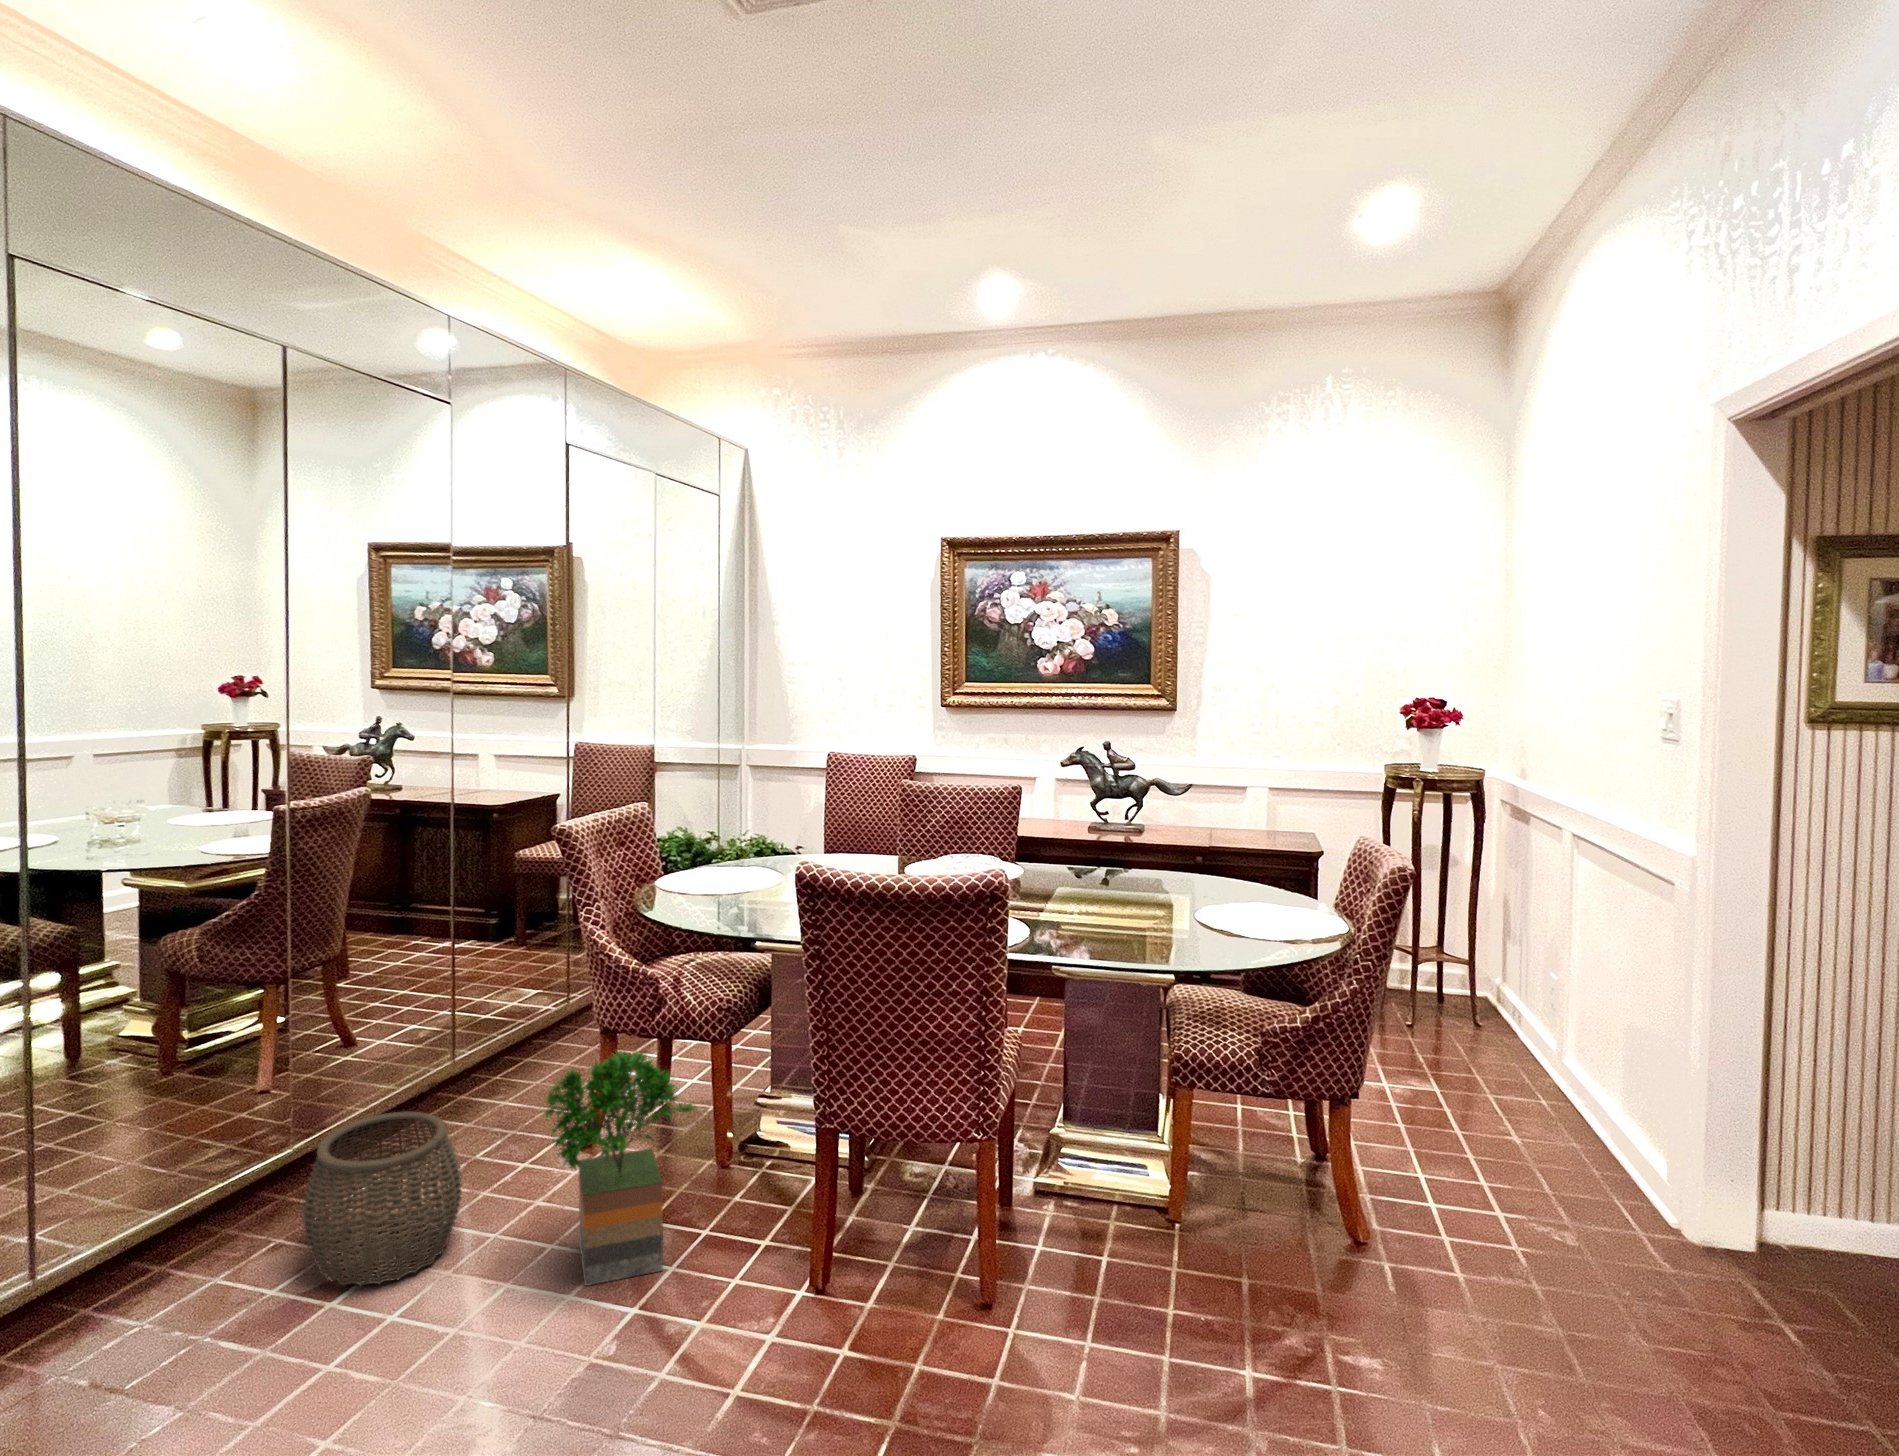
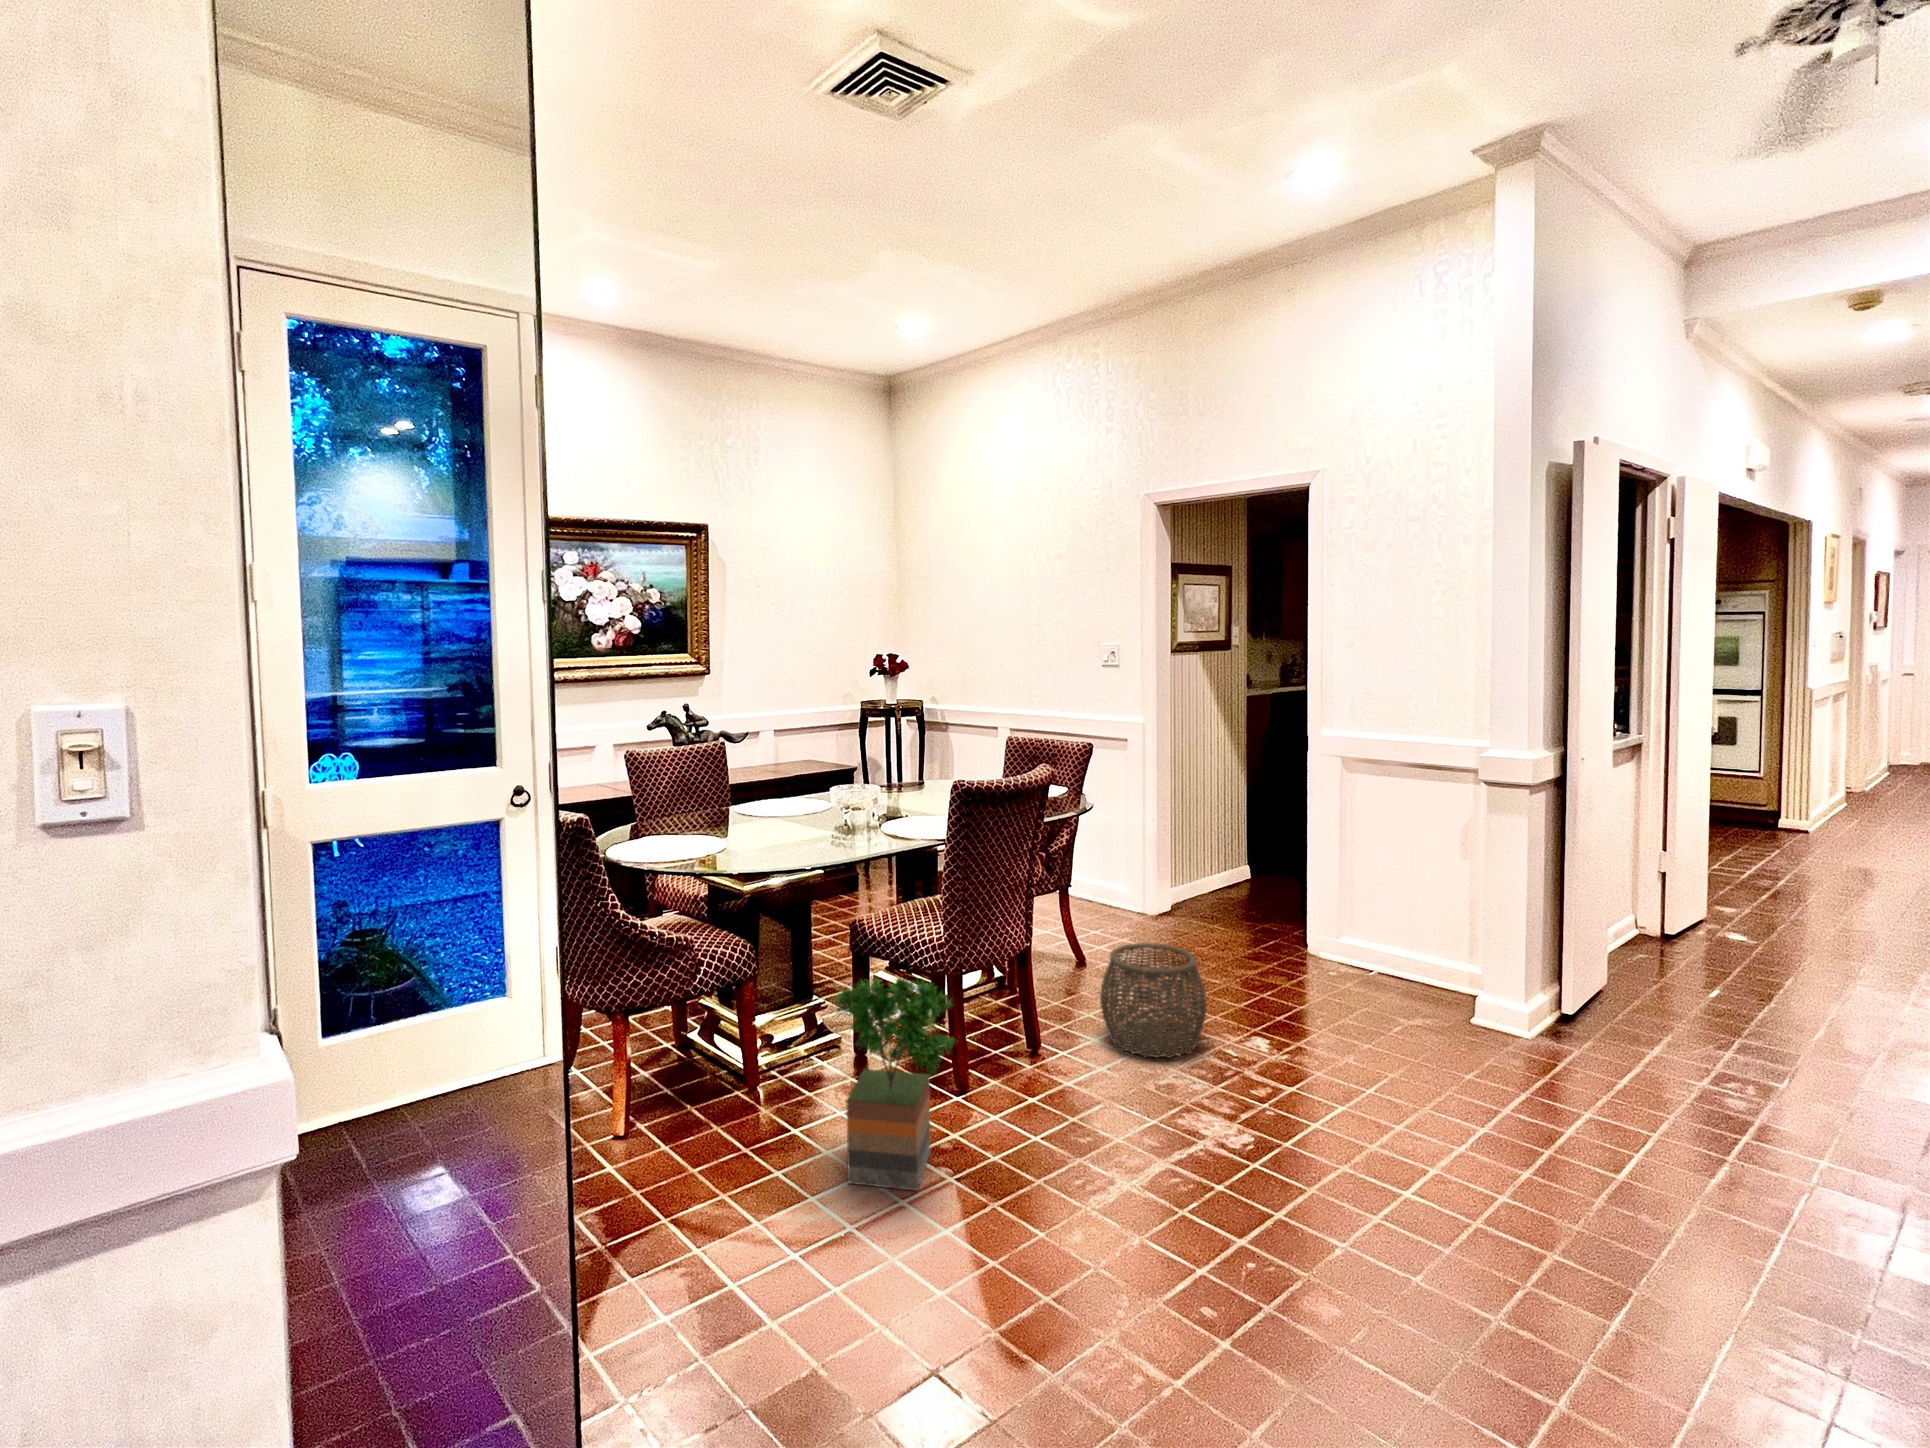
woven basket: present [302,1112,462,1287] -> present [1100,943,1207,1058]

